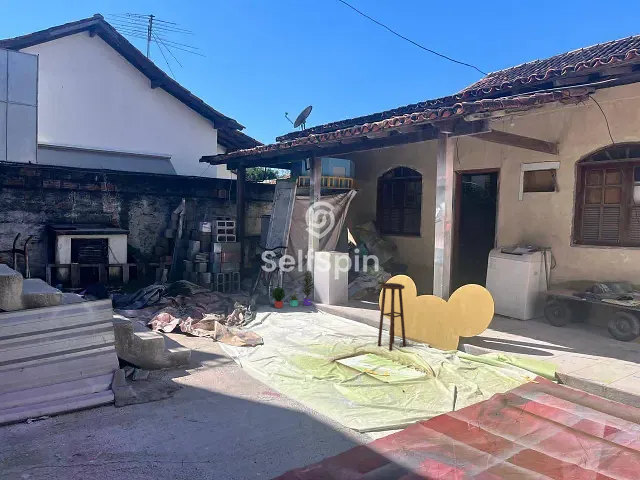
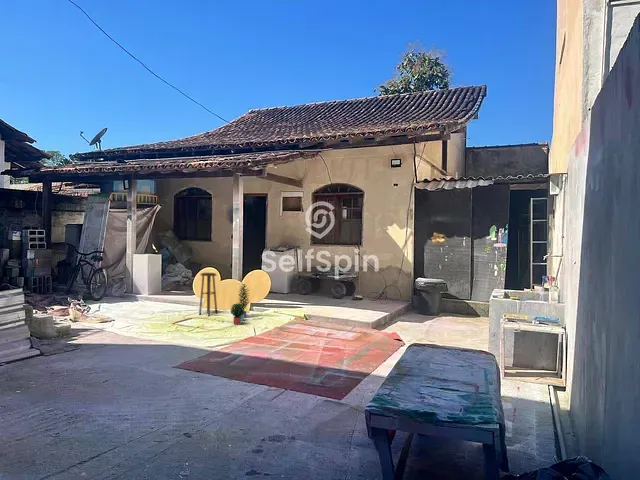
potted plant: present [272,271,314,308] -> present [231,284,249,324]

